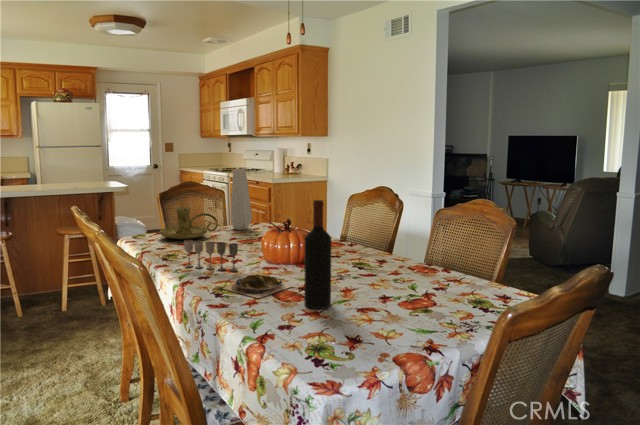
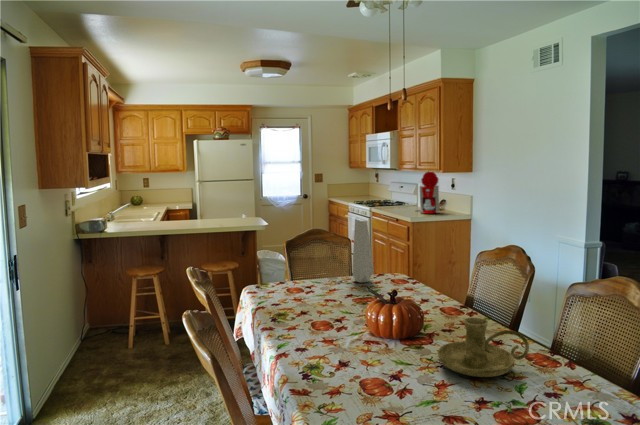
coffee maker: none [274,136,298,177] -> present [417,171,439,214]
wine bottle: present [304,200,332,309] -> none [386,293,415,411]
candle holder: present [160,207,218,239] -> present [438,317,529,377]
wine glass: present [184,240,238,272] -> none [289,306,338,343]
plate: present [223,274,292,298] -> none [313,355,385,386]

